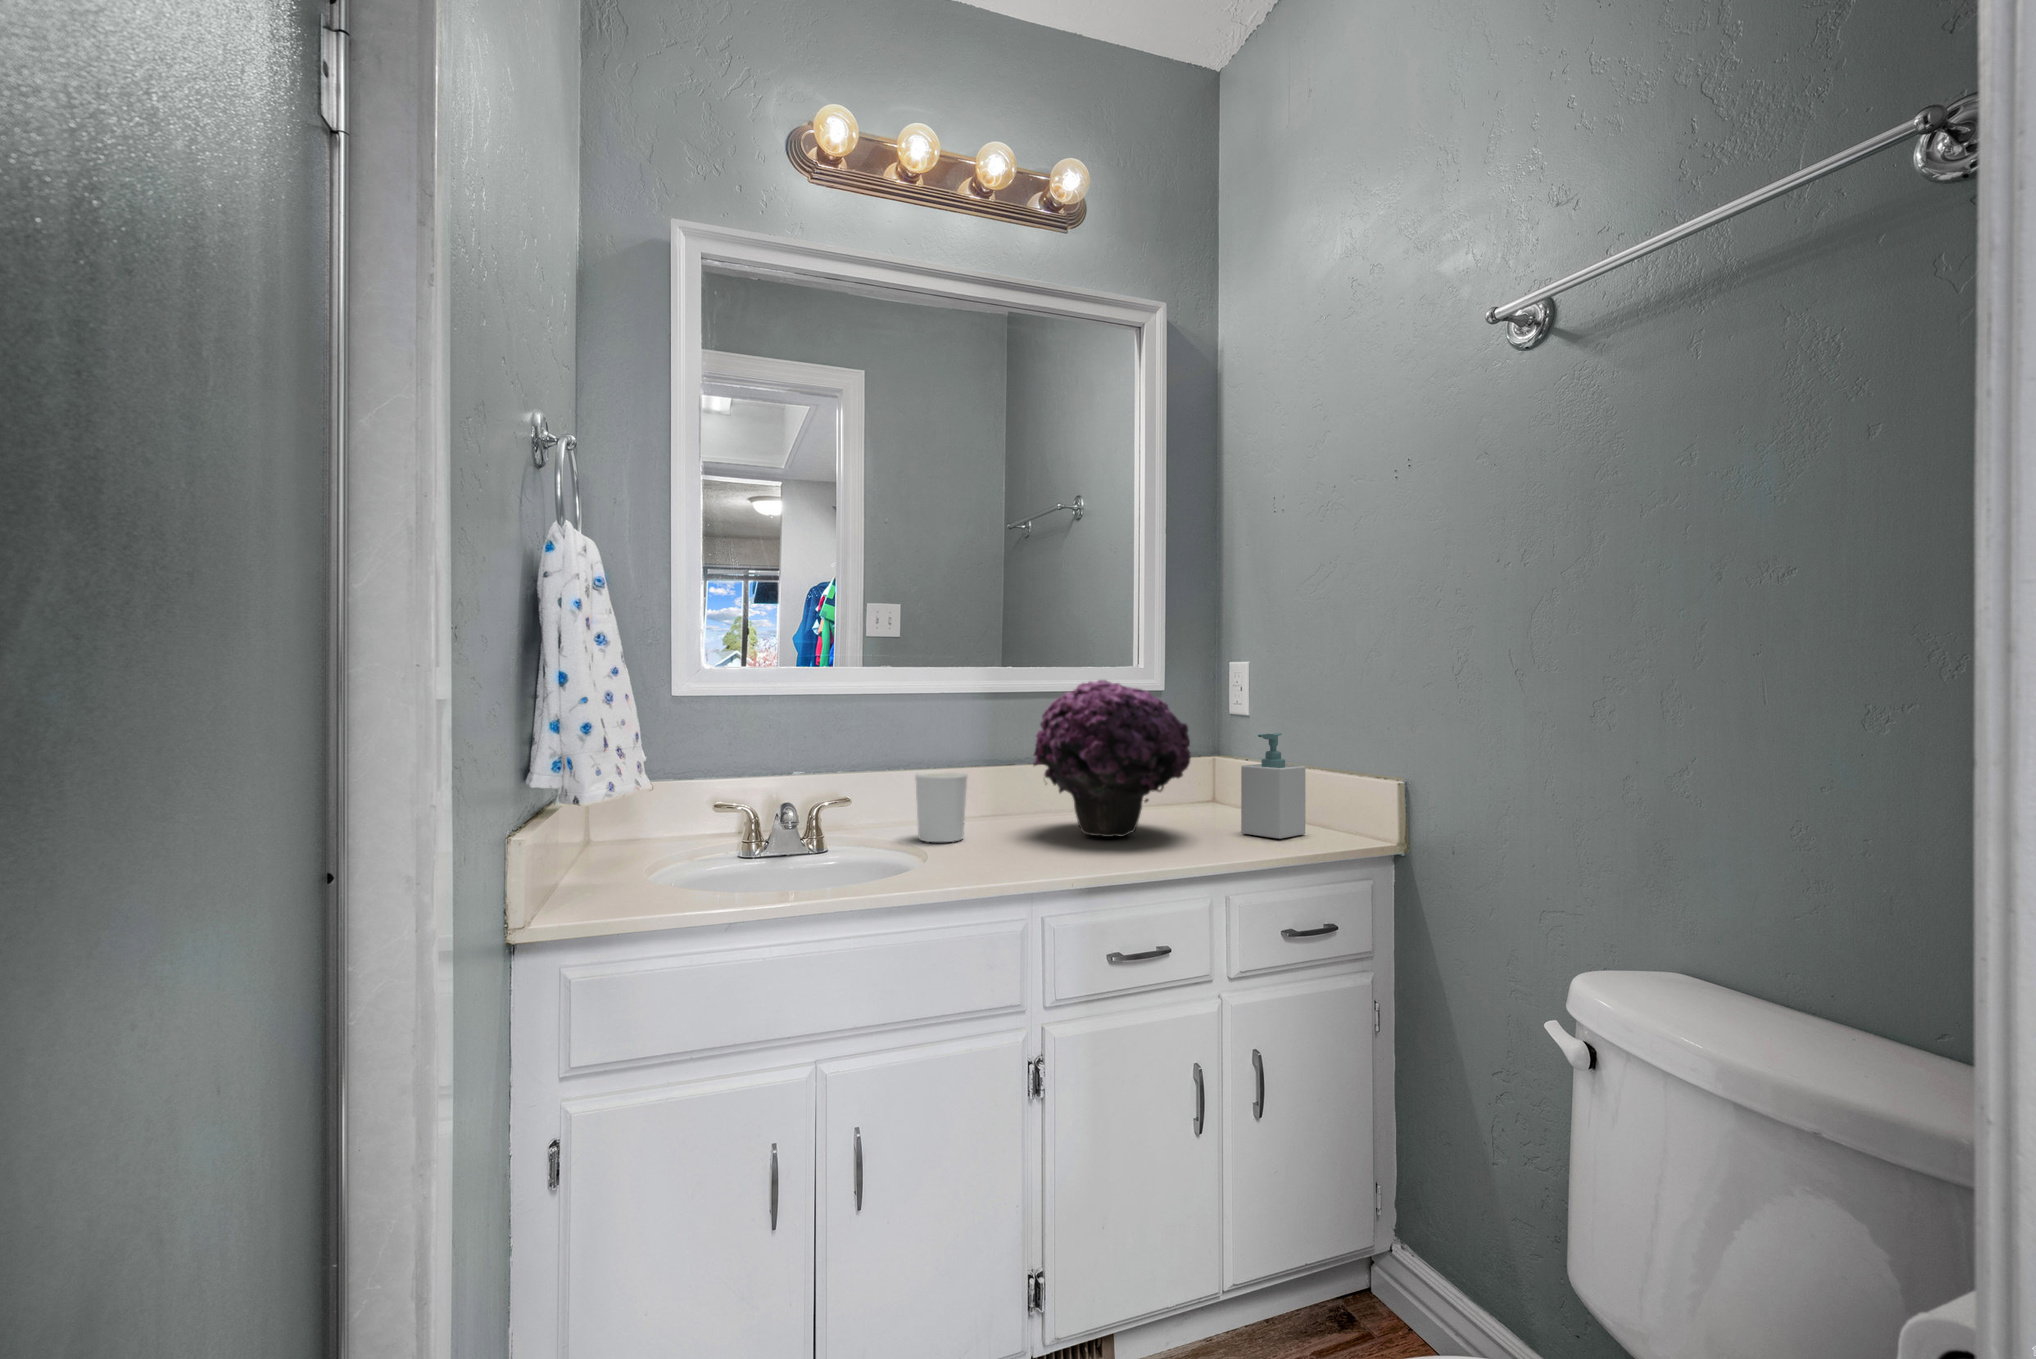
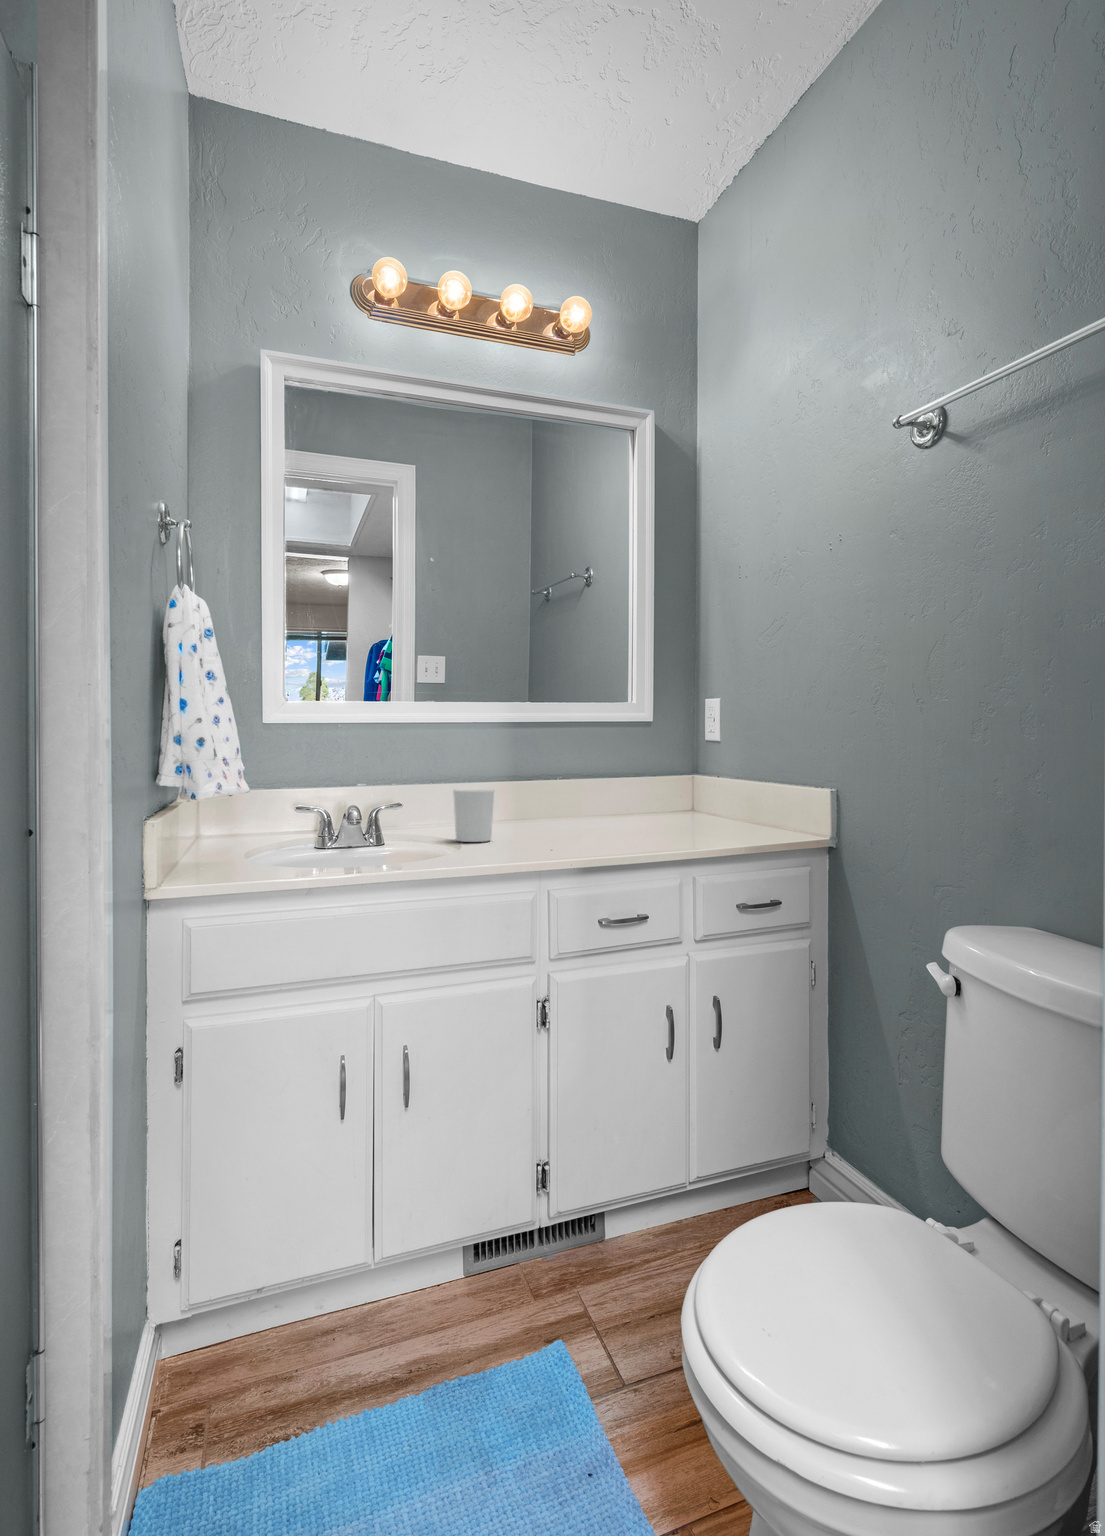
flower: present [1034,680,1191,837] -> none [546,715,671,838]
soap bottle: present [1241,733,1306,839] -> none [711,757,763,840]

